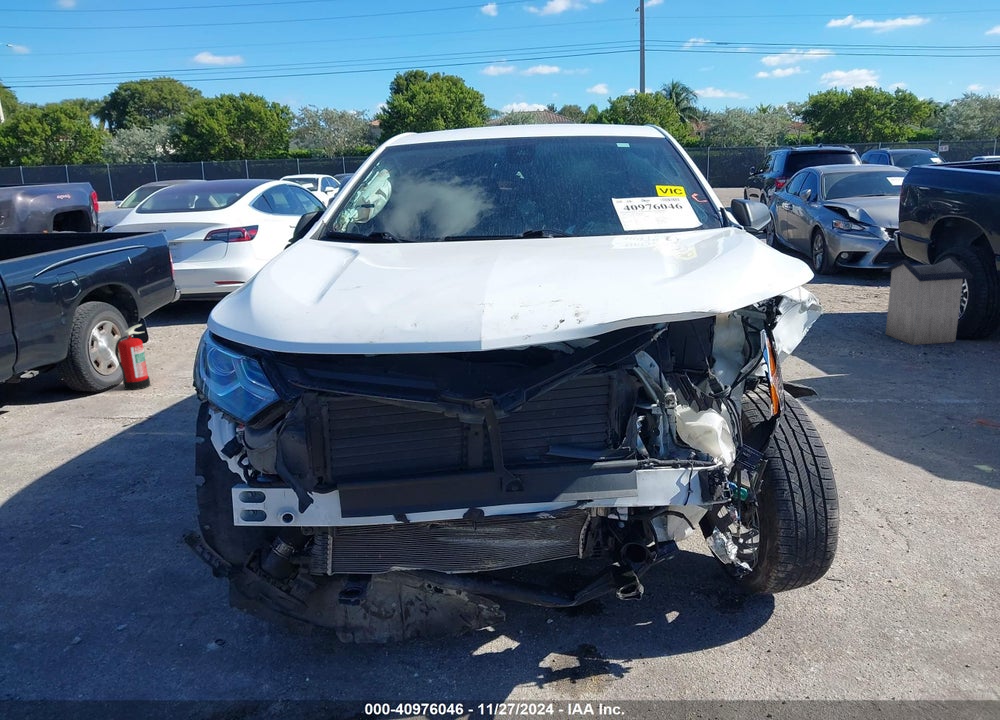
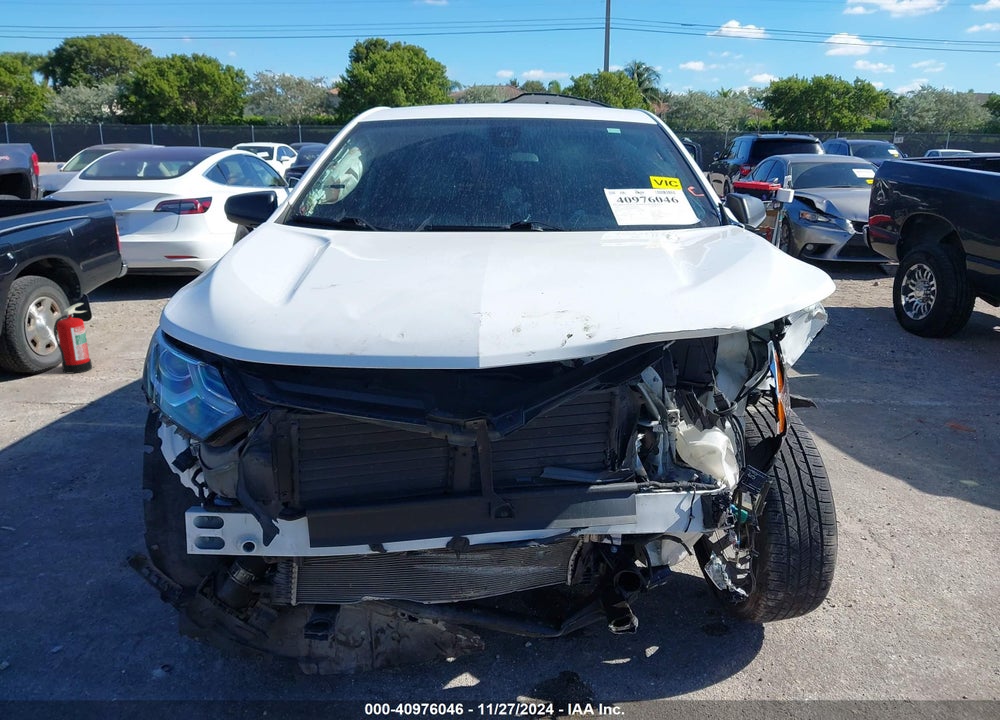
trash can: present [883,257,973,345] -> none [856,255,945,343]

